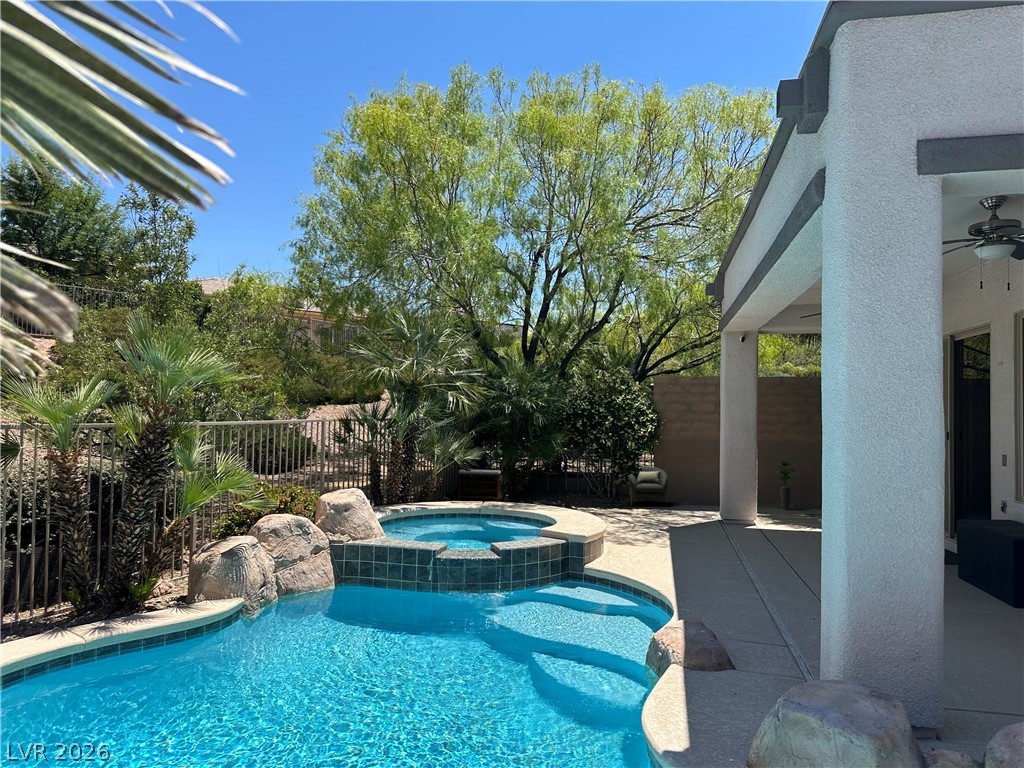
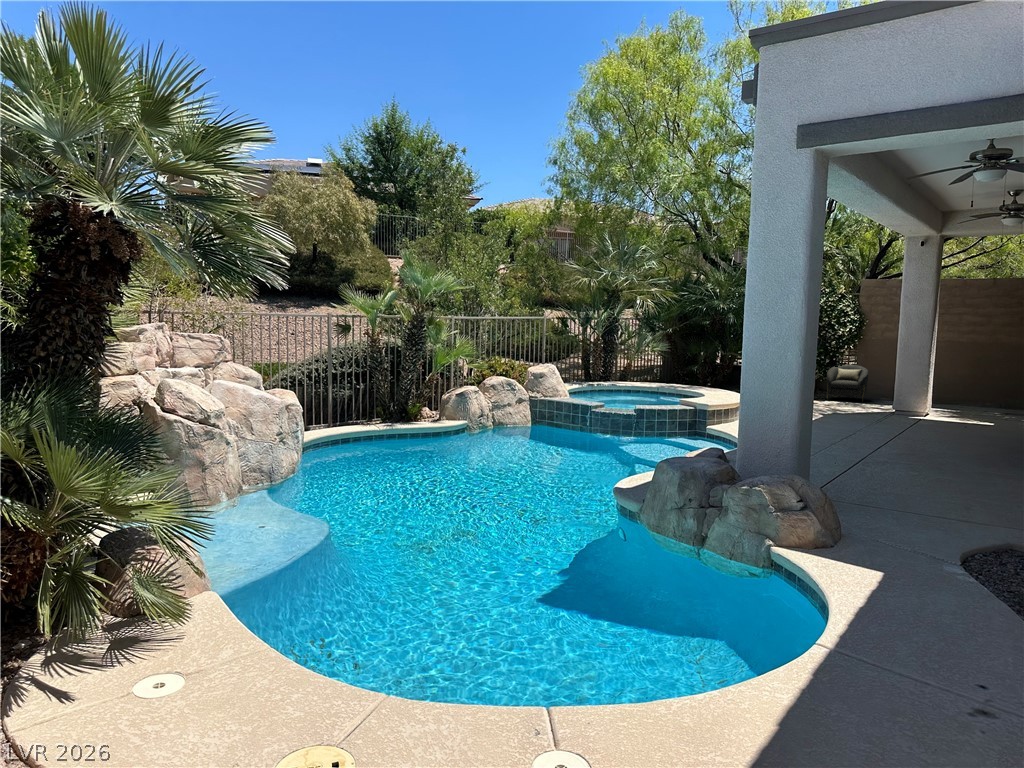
potted plant: present [776,460,795,509] -> none [985,363,1012,413]
bench: present [458,469,503,501] -> none [675,362,716,389]

